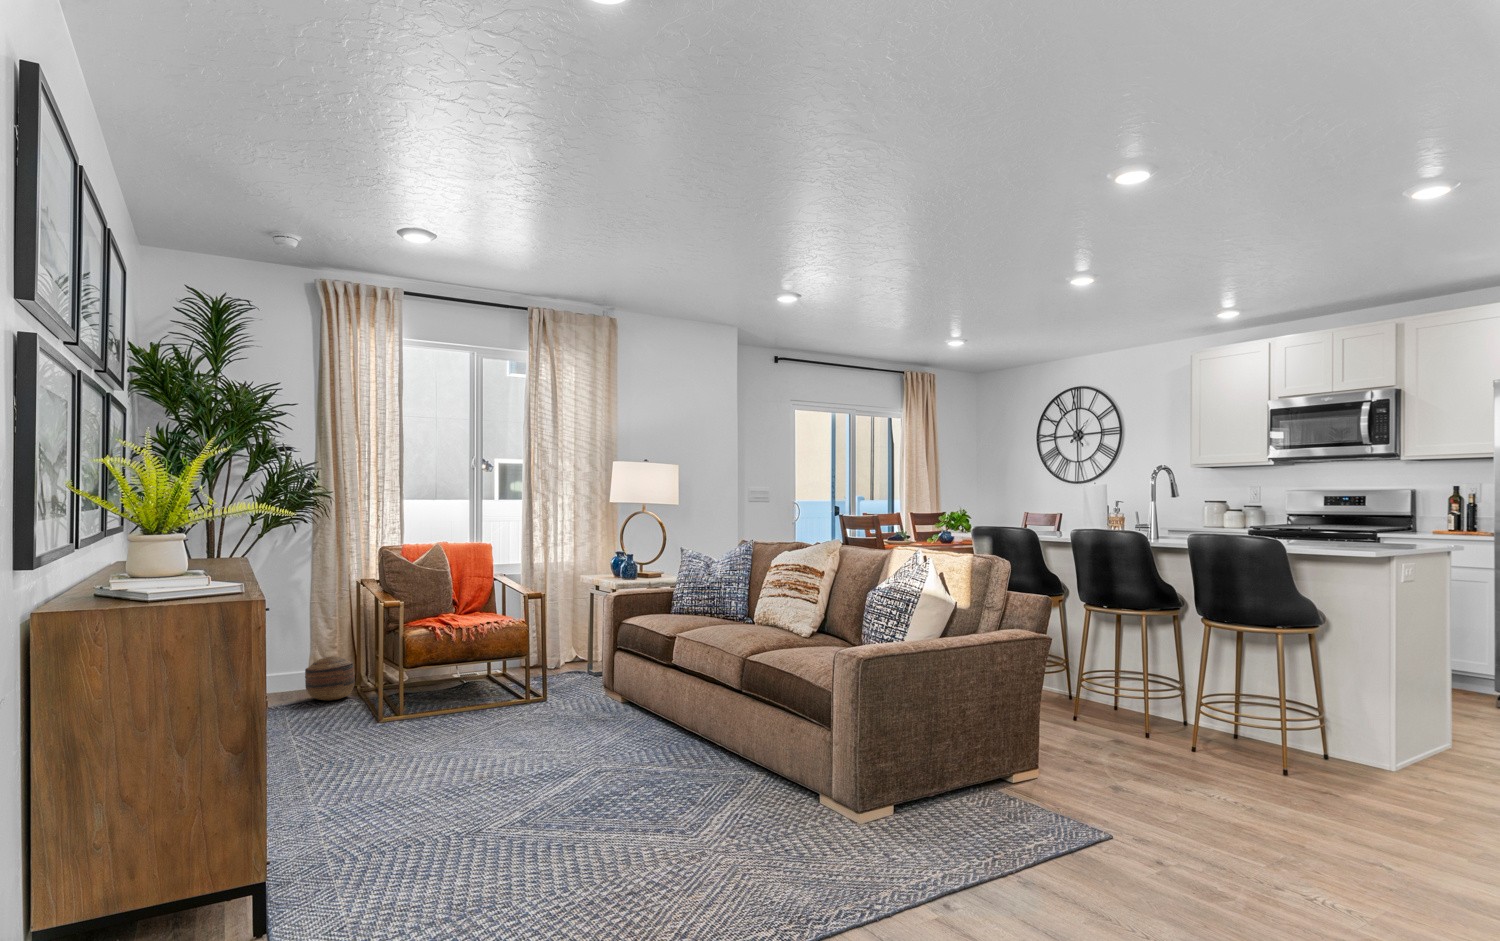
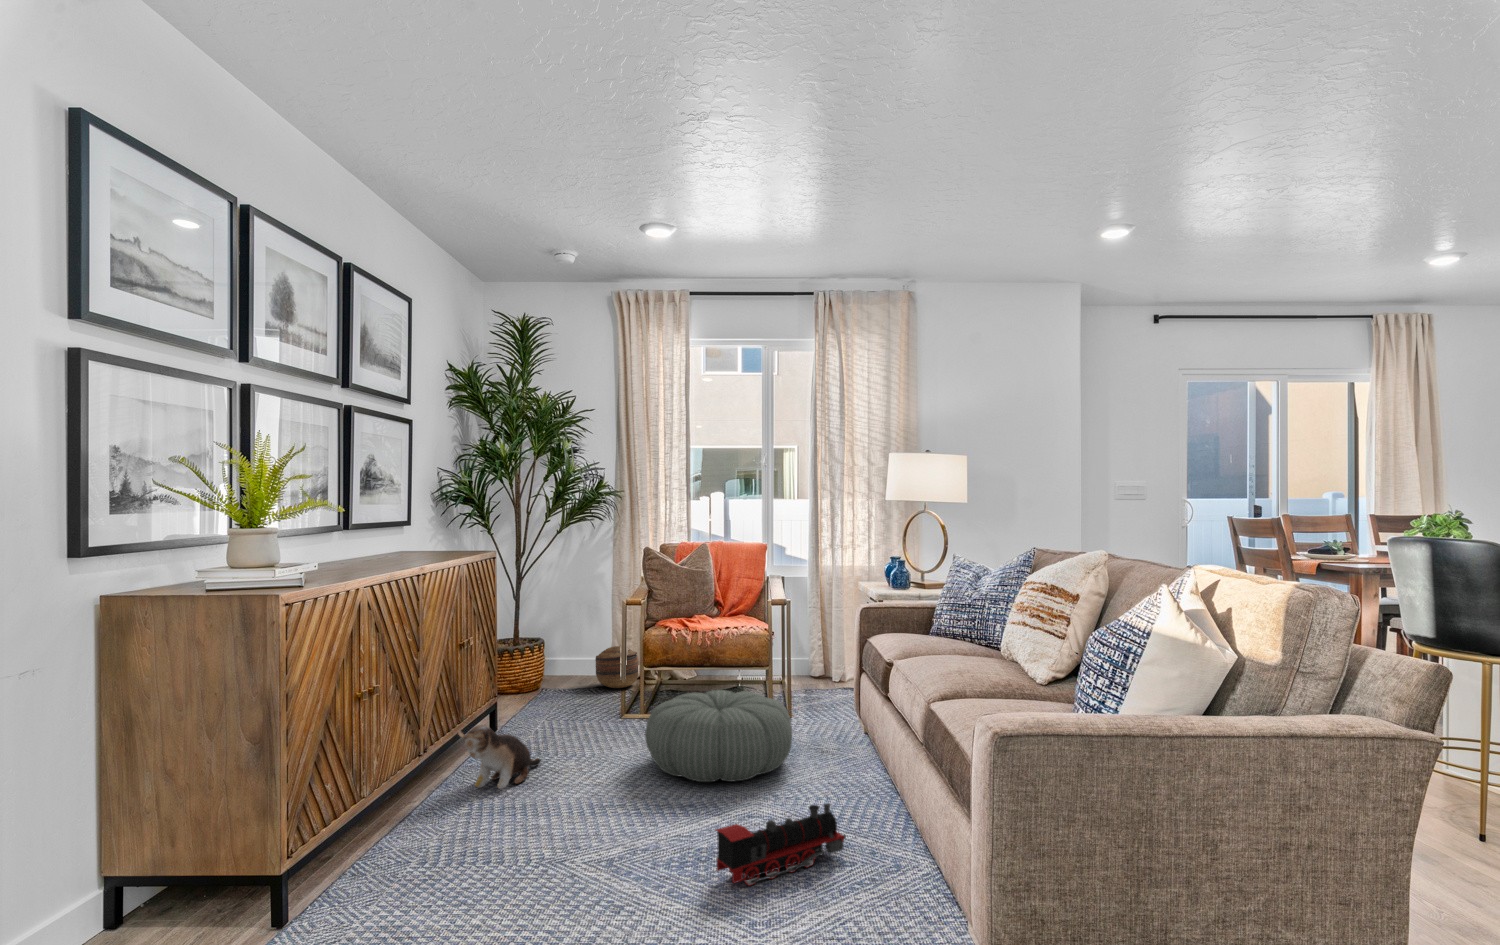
pouf: none [465,676,599,753] -> present [645,690,792,782]
plush toy: none [314,729,367,793] -> present [458,725,541,789]
toy train: none [631,738,703,802] -> present [716,803,846,886]

